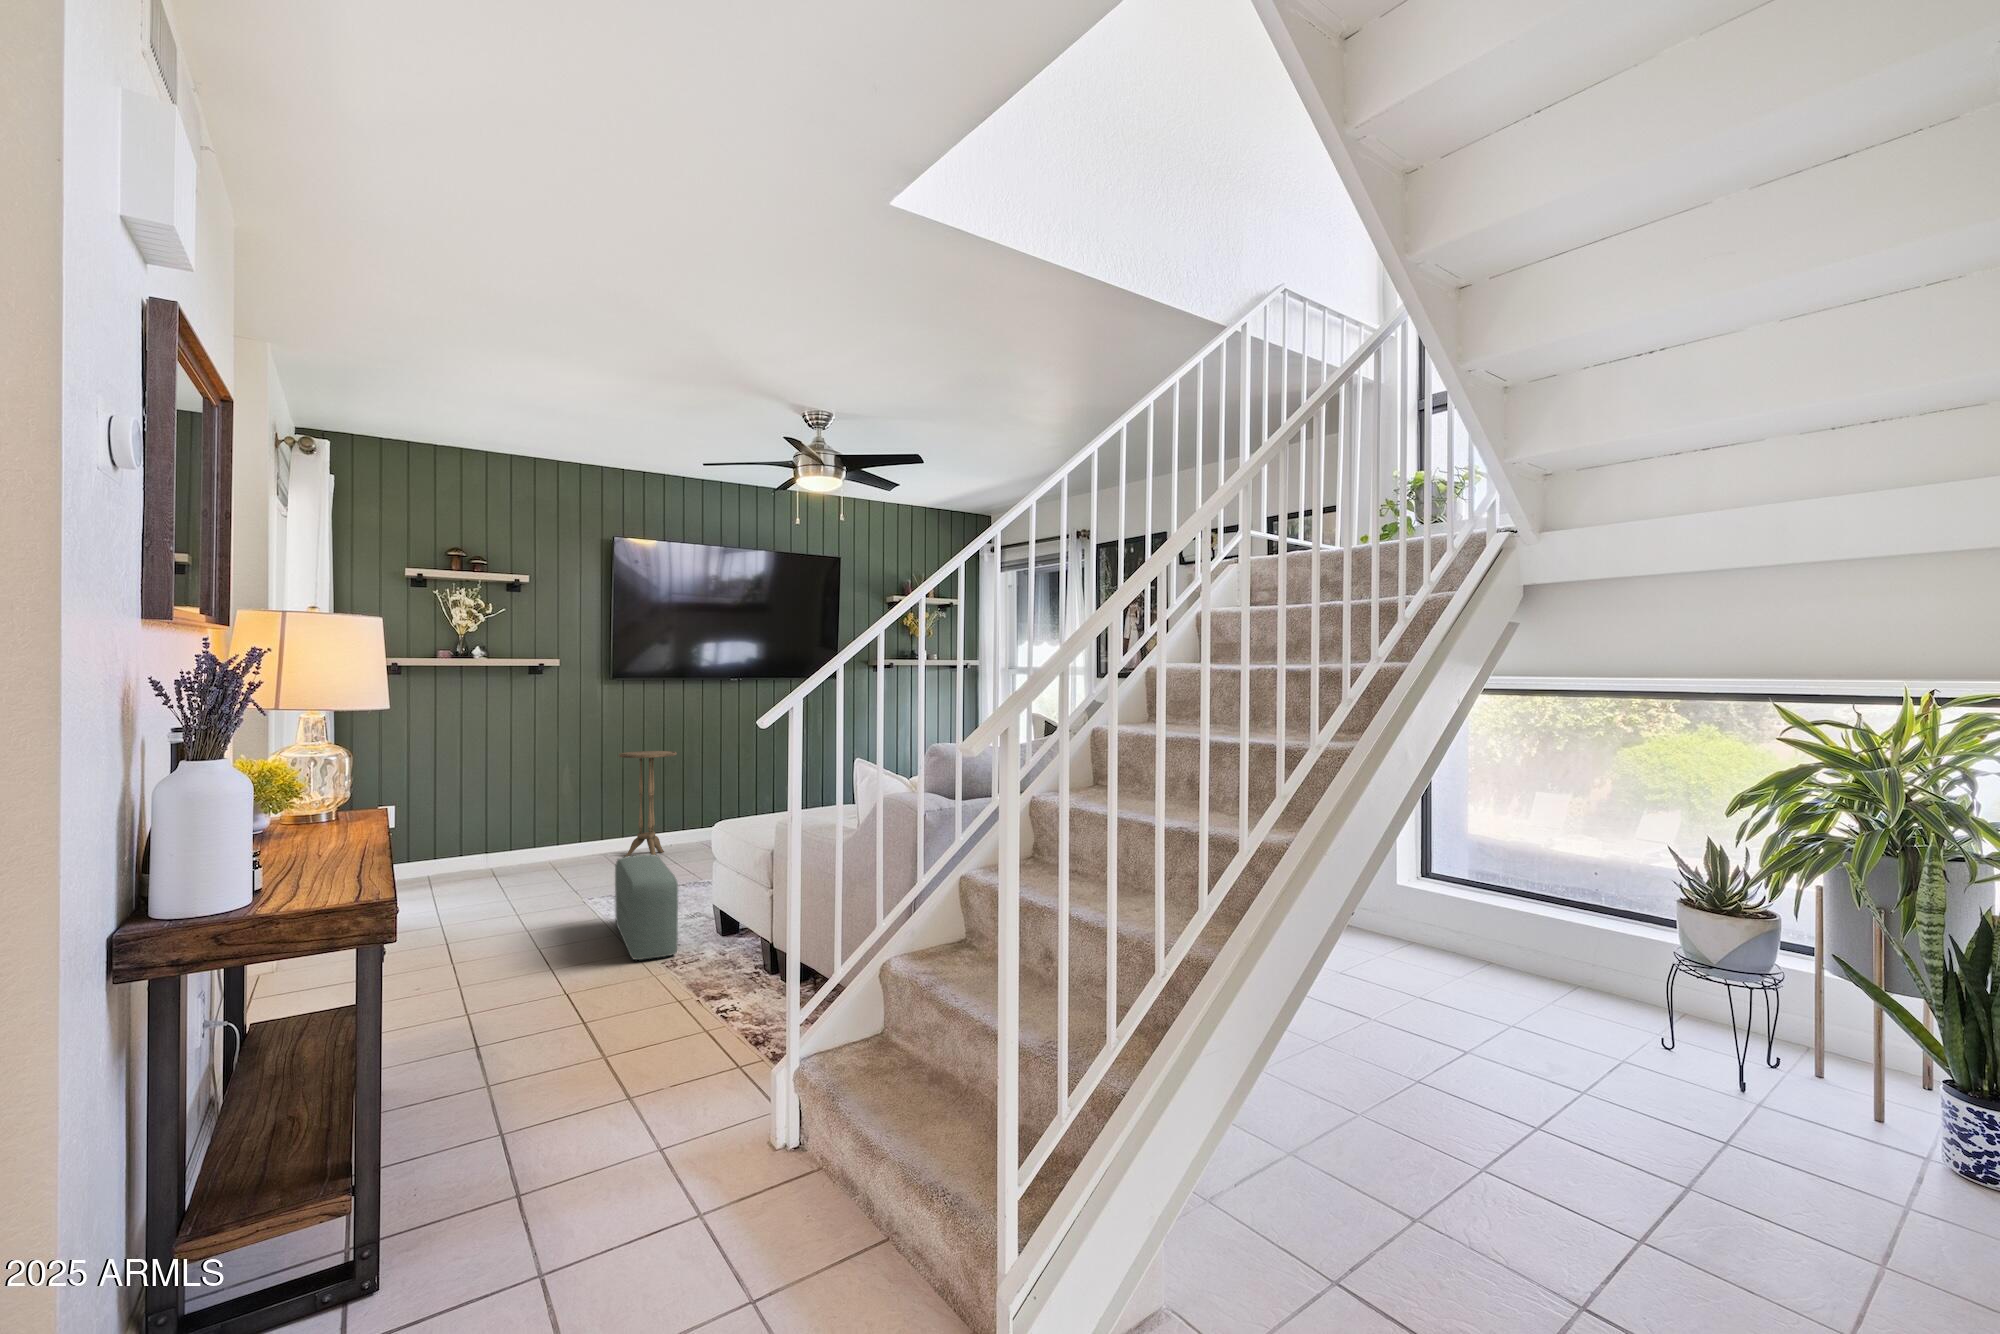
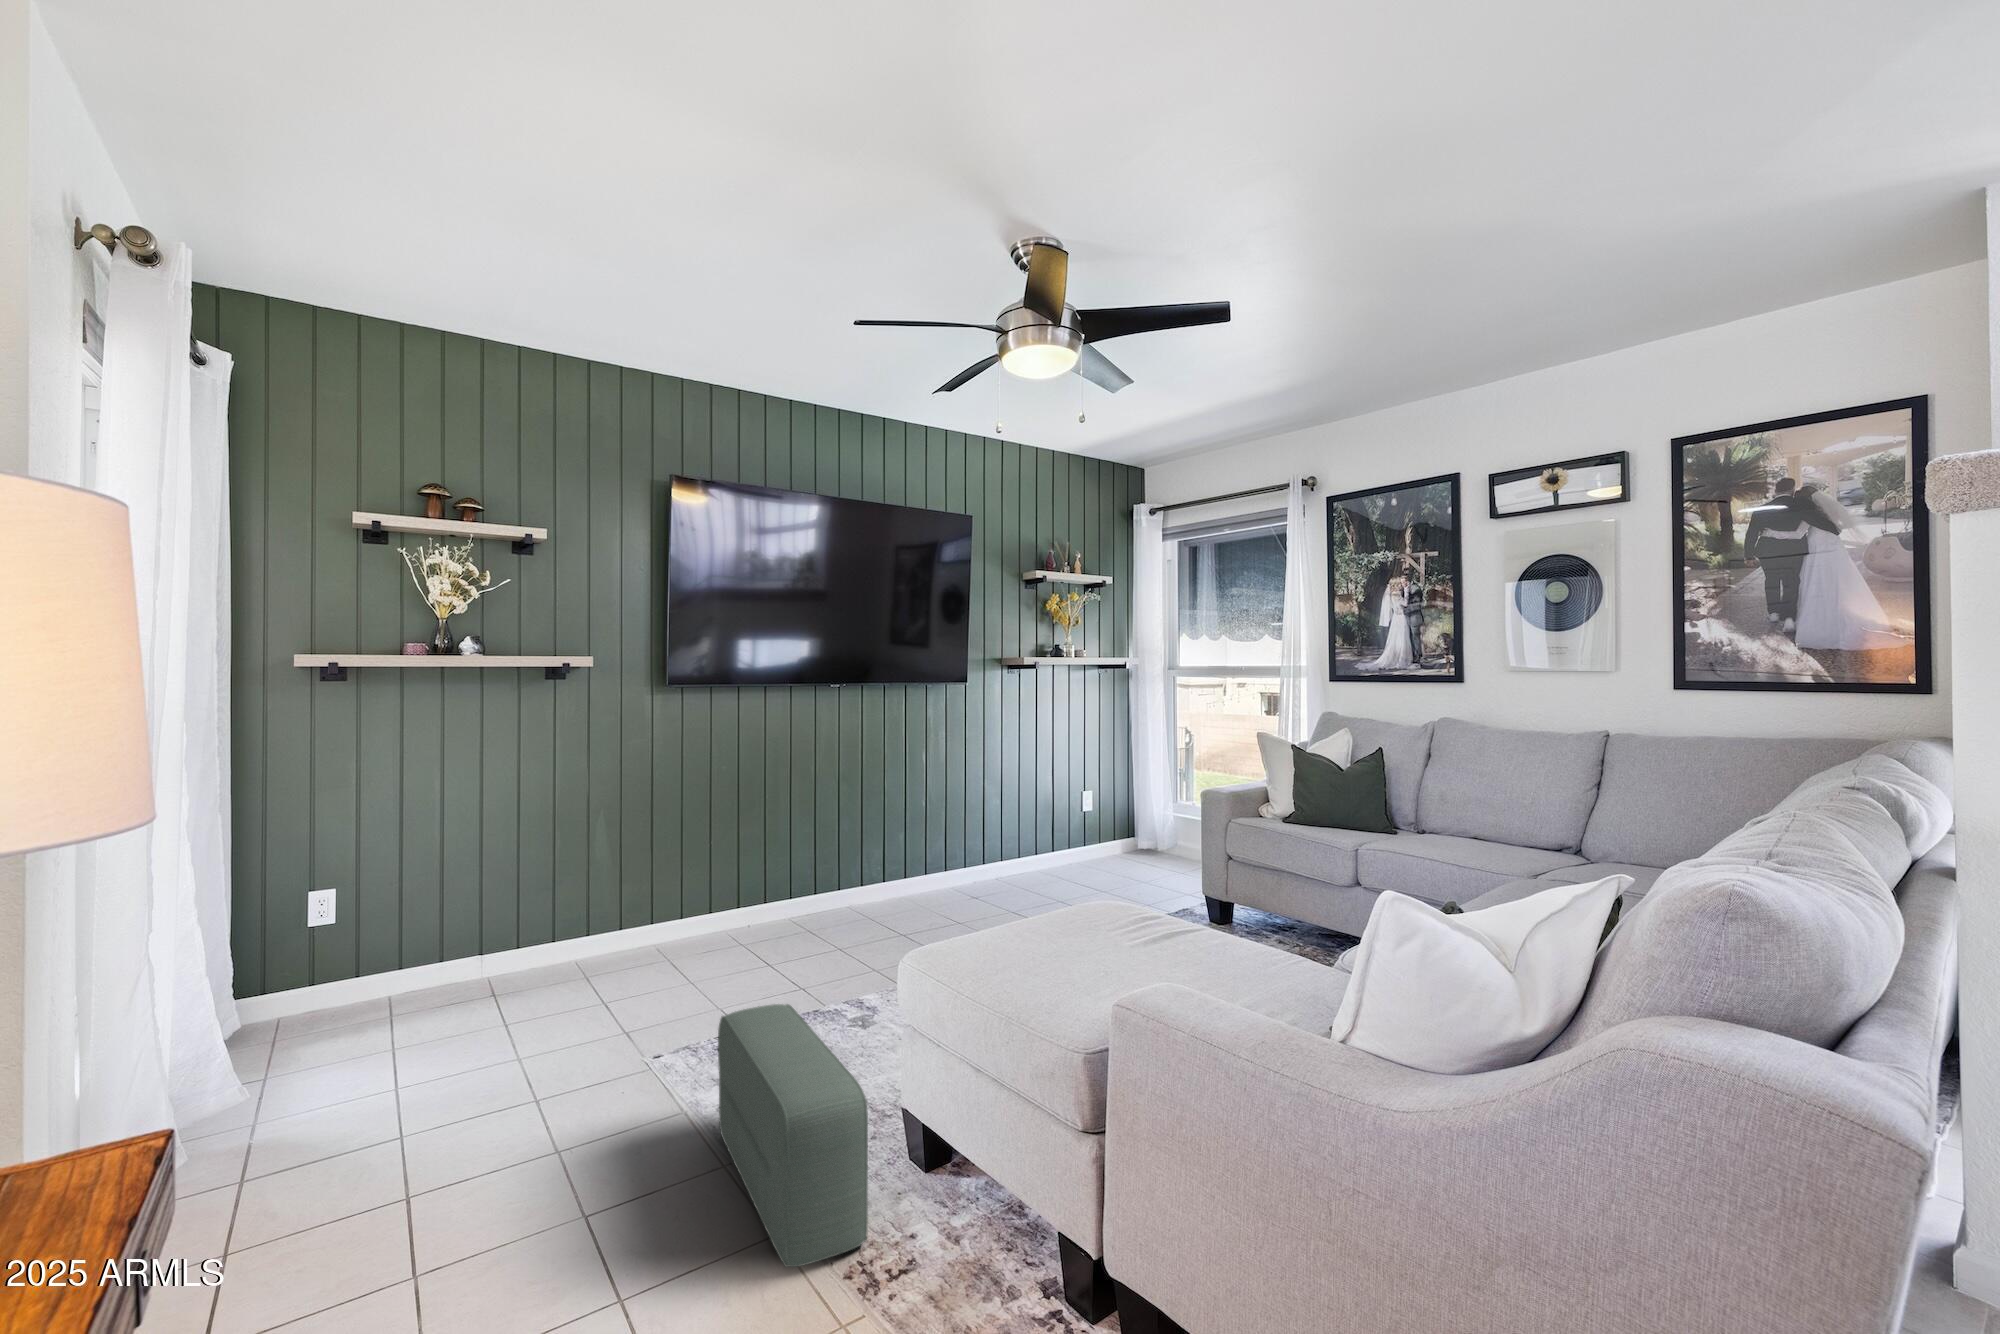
side table: present [618,751,677,857] -> none [680,790,764,955]

